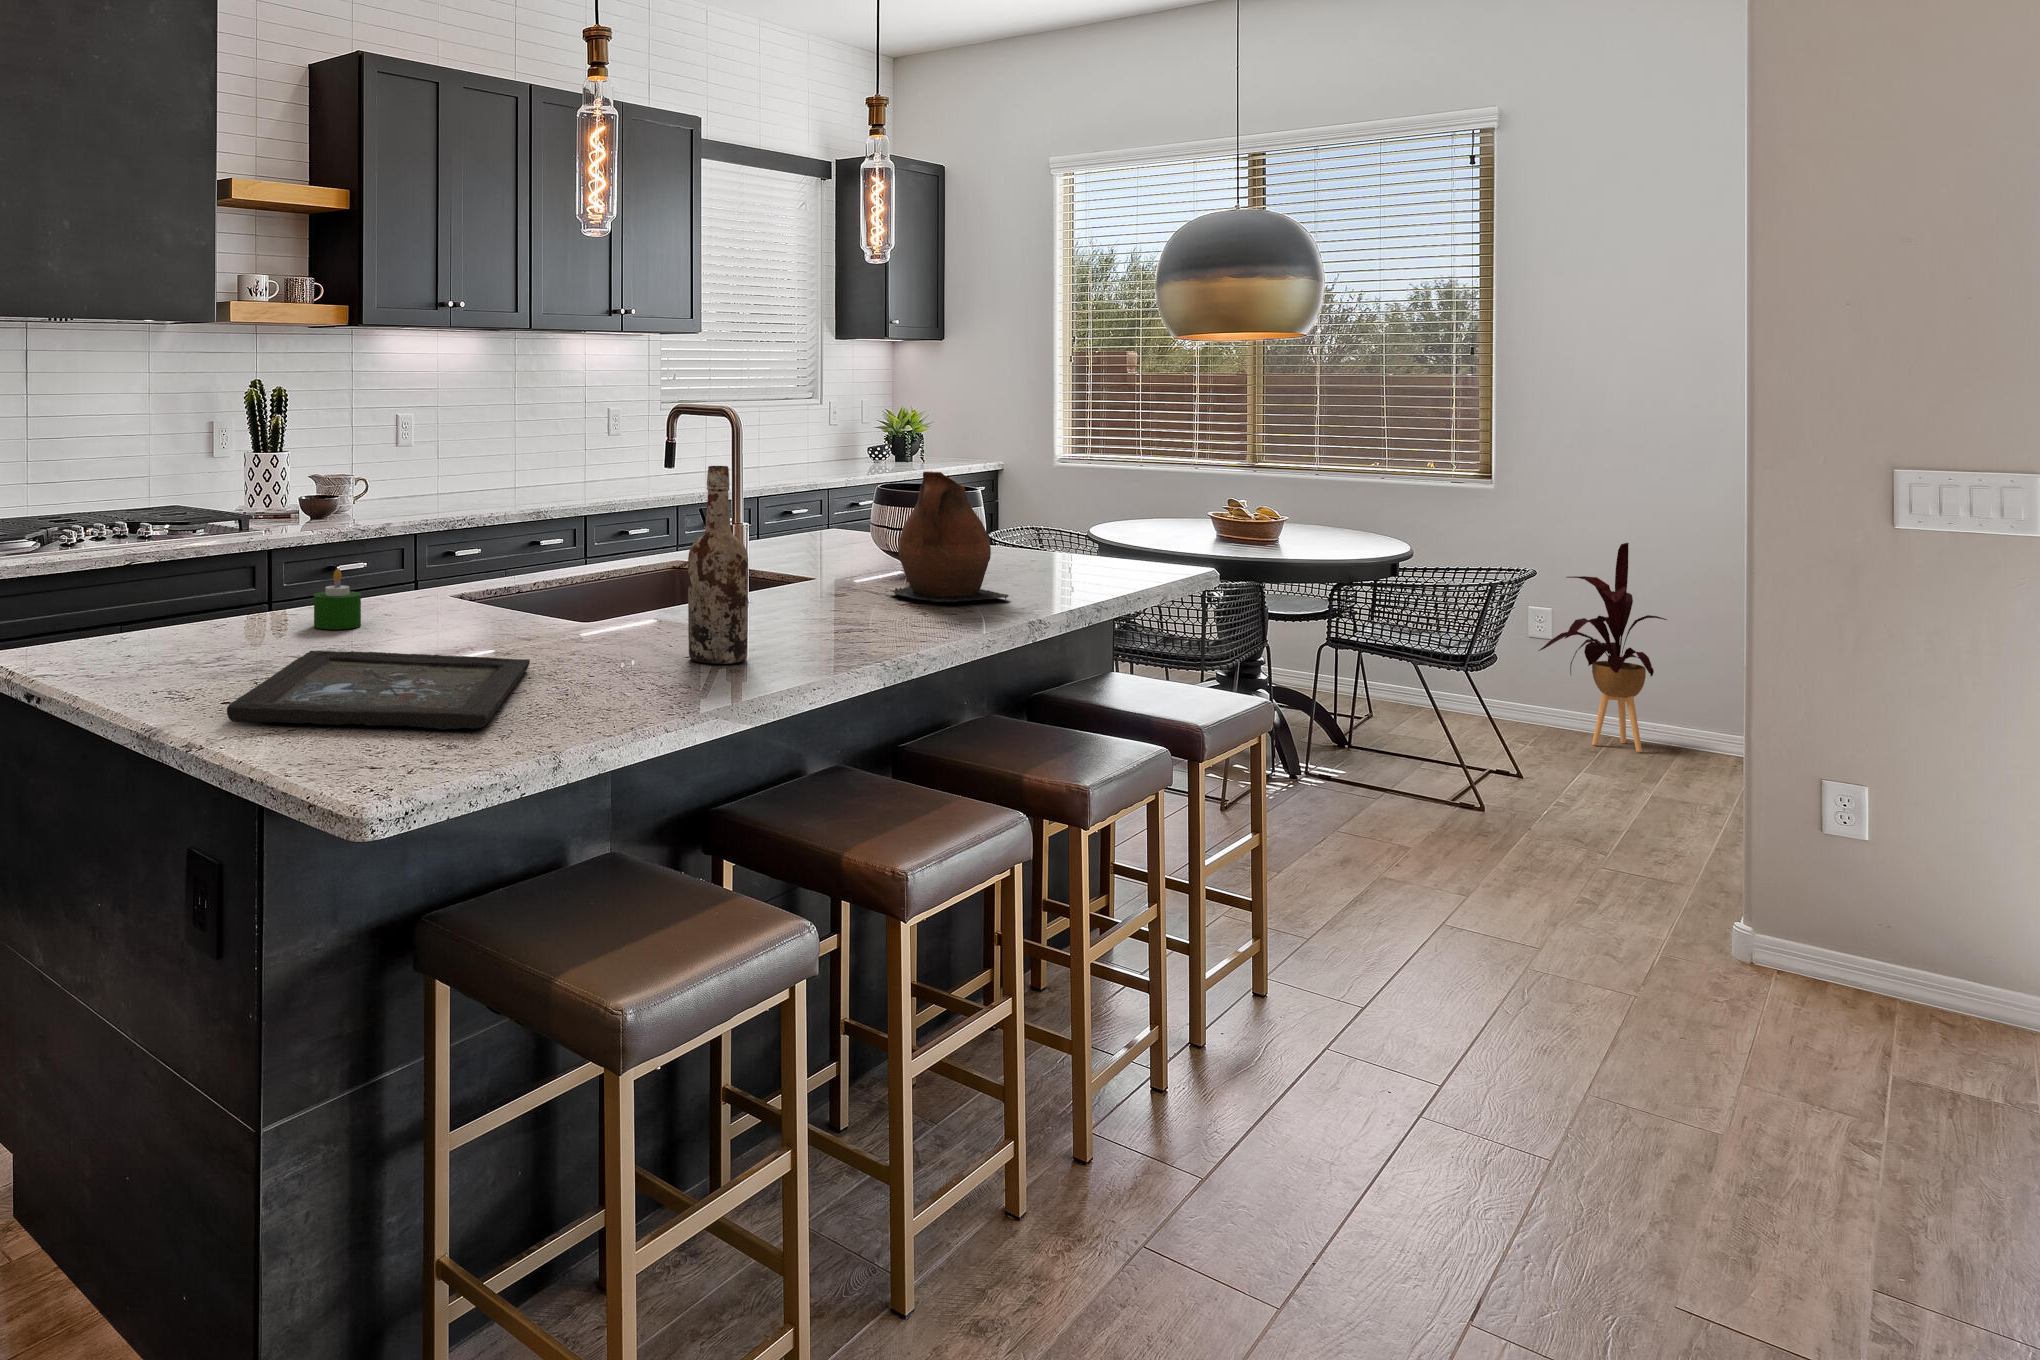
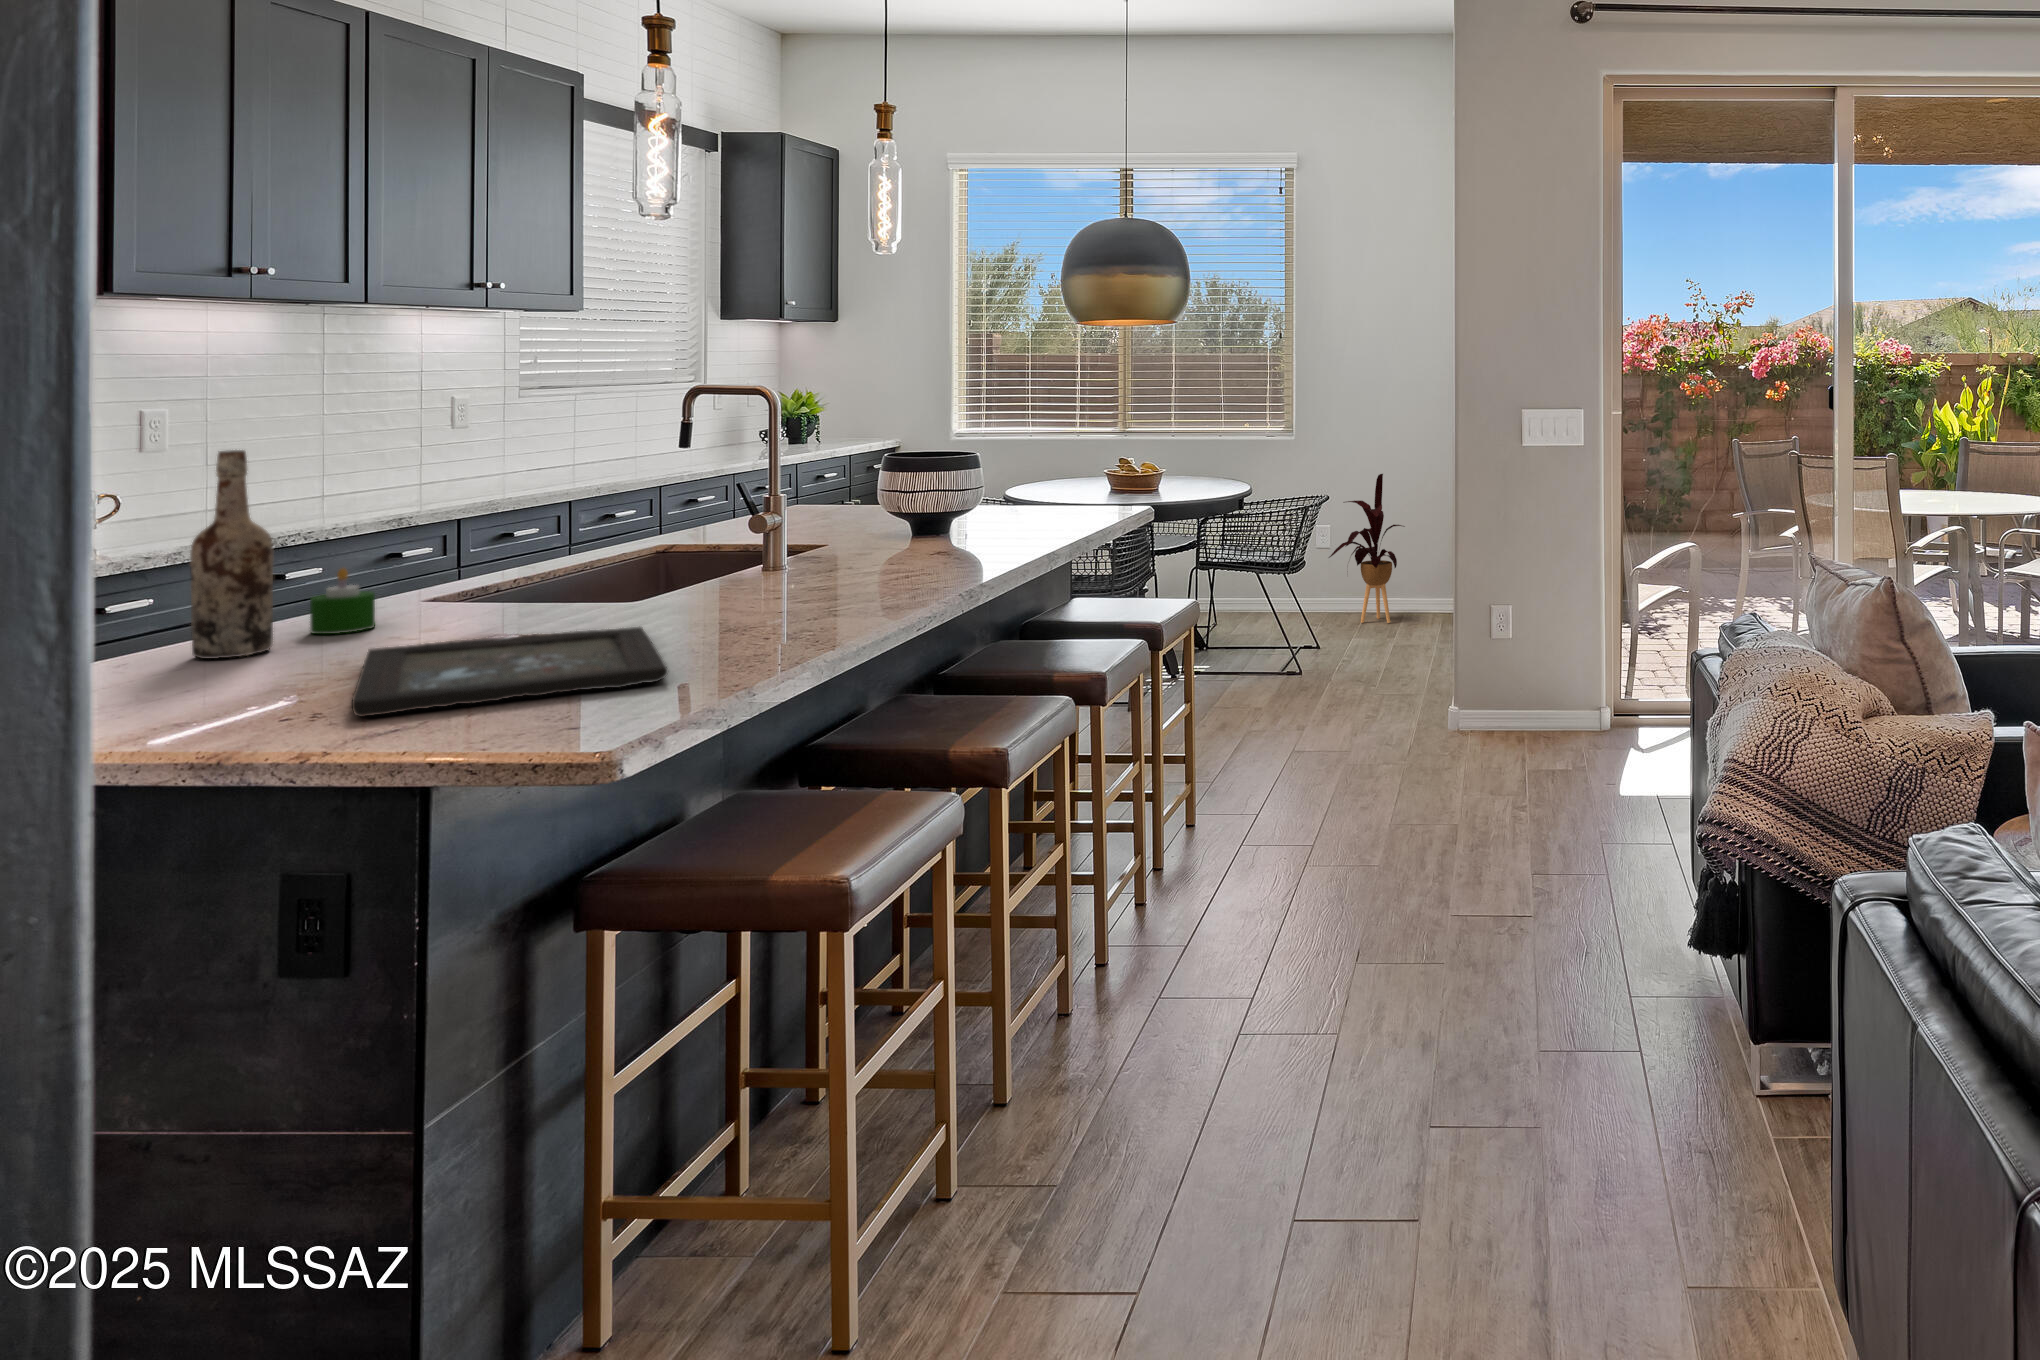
wine bottle: present [688,466,748,664] -> present [190,450,273,659]
ceramic pitcher: present [887,471,1009,602] -> none [914,436,1024,547]

